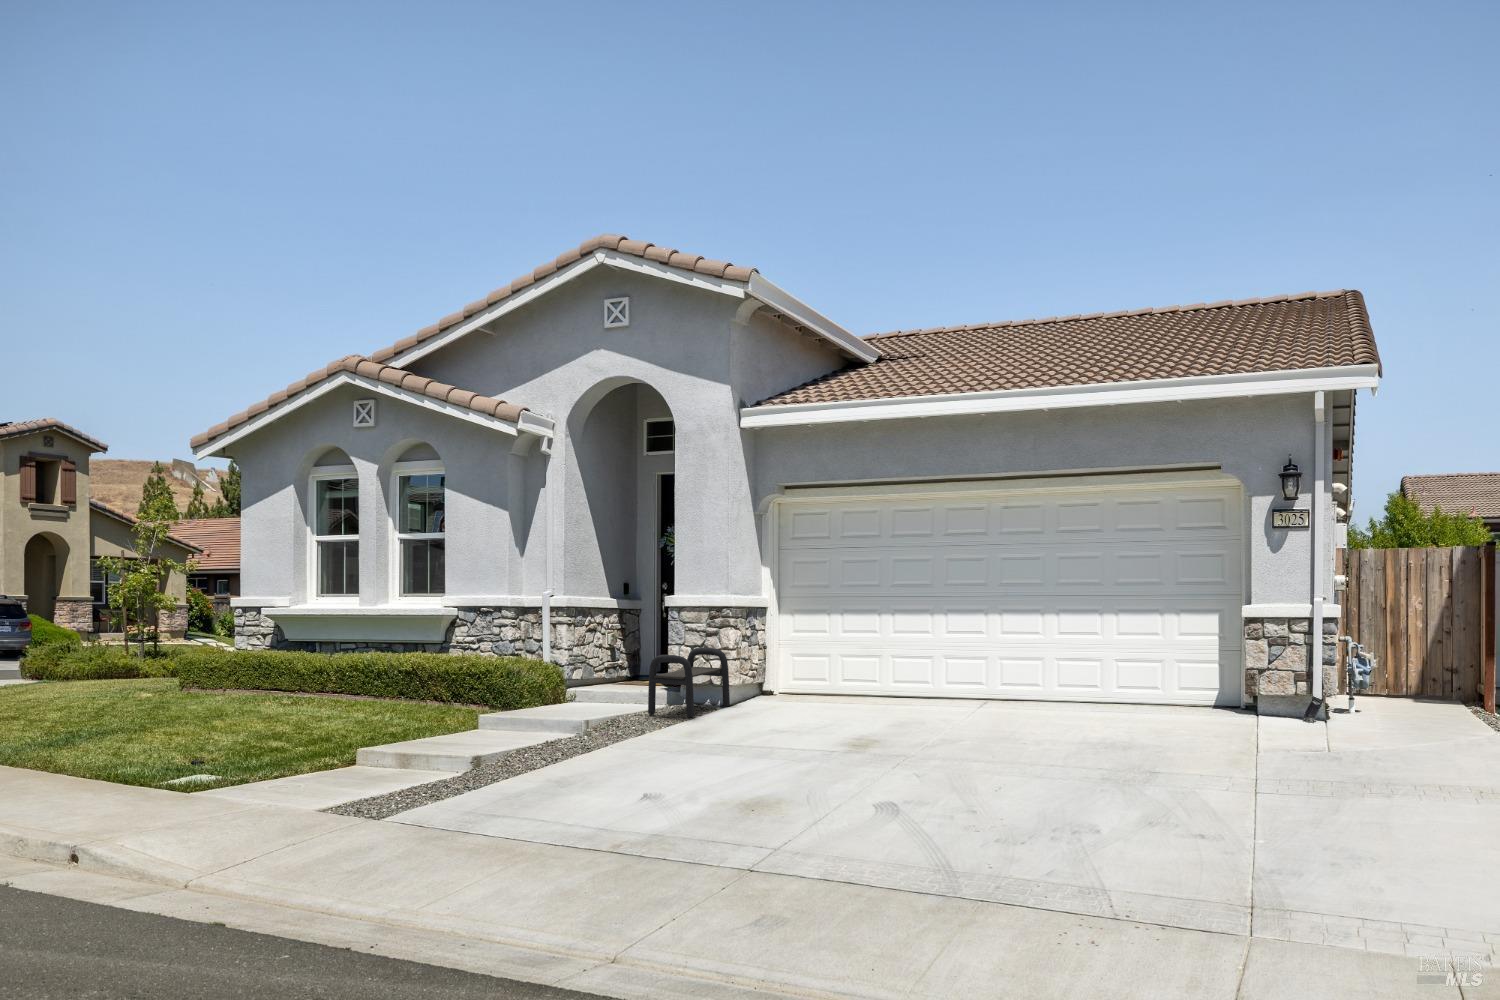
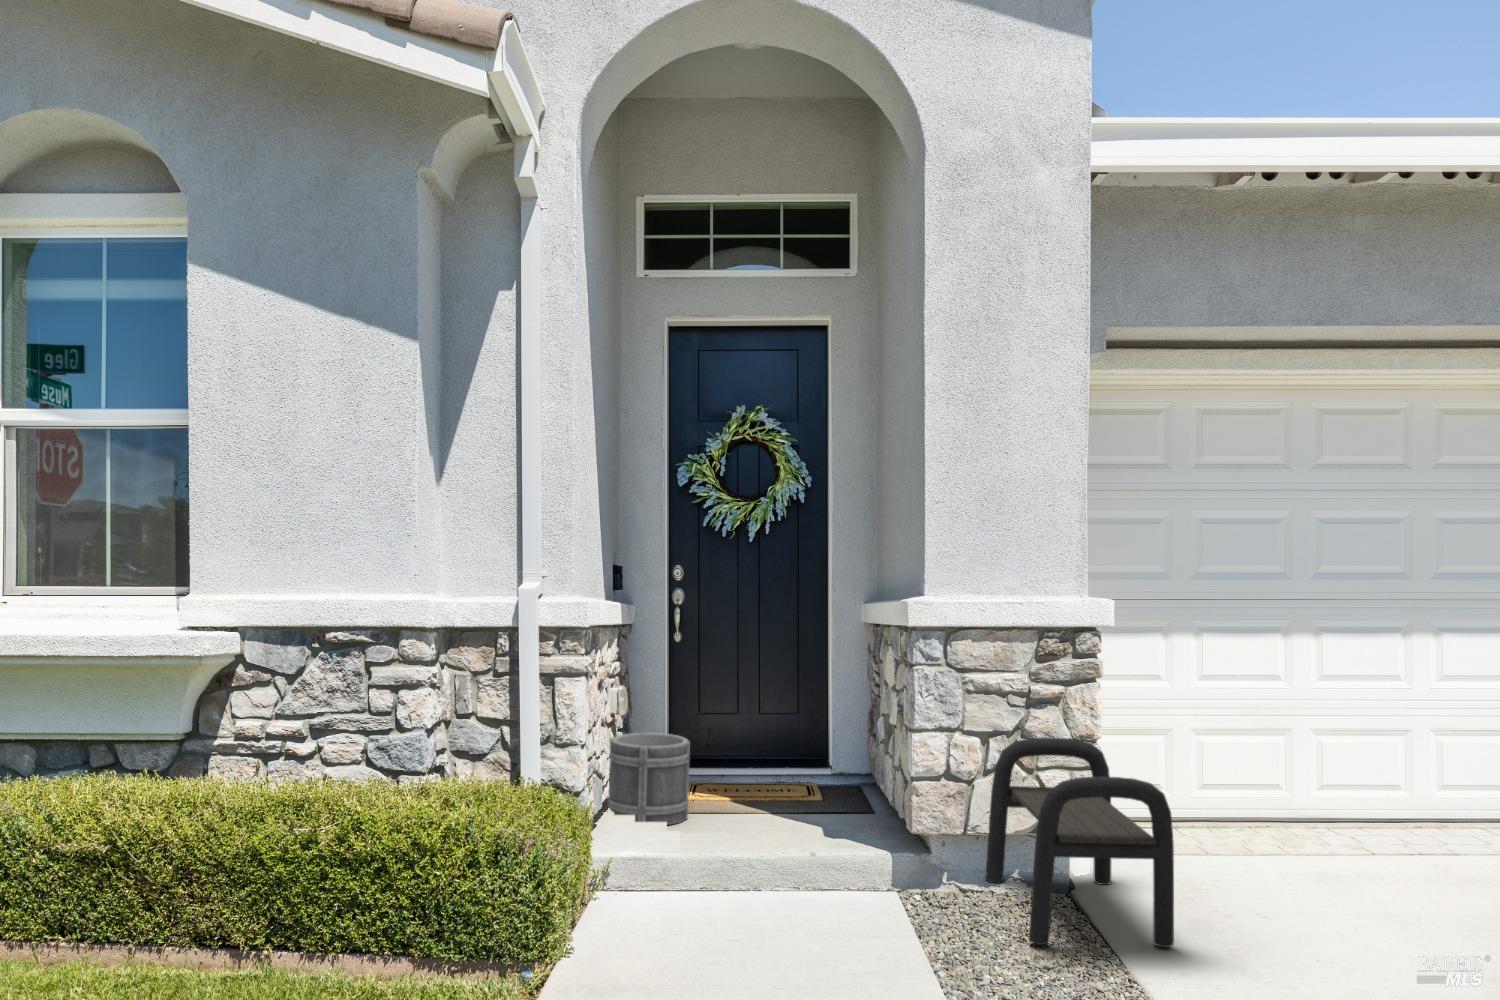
bucket: none [602,651,635,686] -> present [608,733,690,825]

